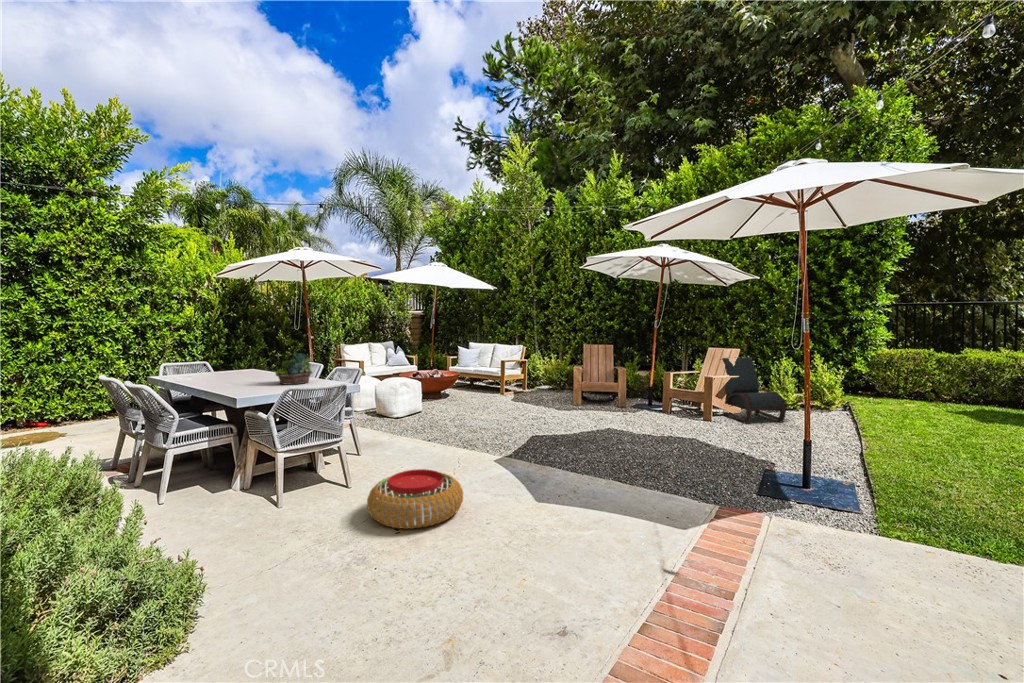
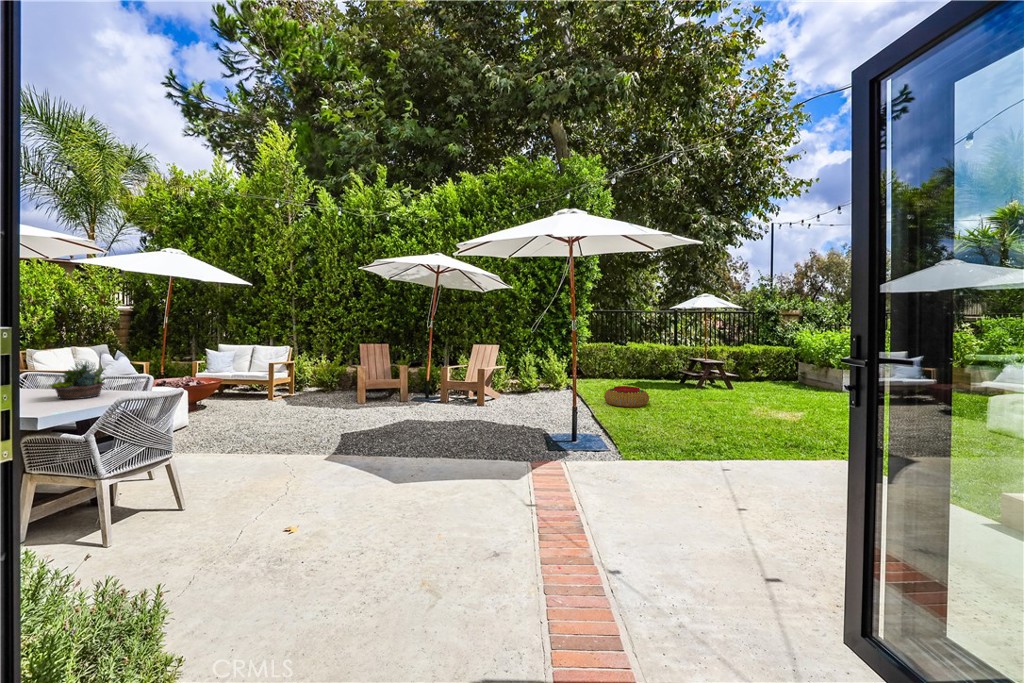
lounge chair: present [720,357,786,424] -> none [485,352,535,406]
pouf: present [367,469,463,529] -> present [604,386,649,407]

